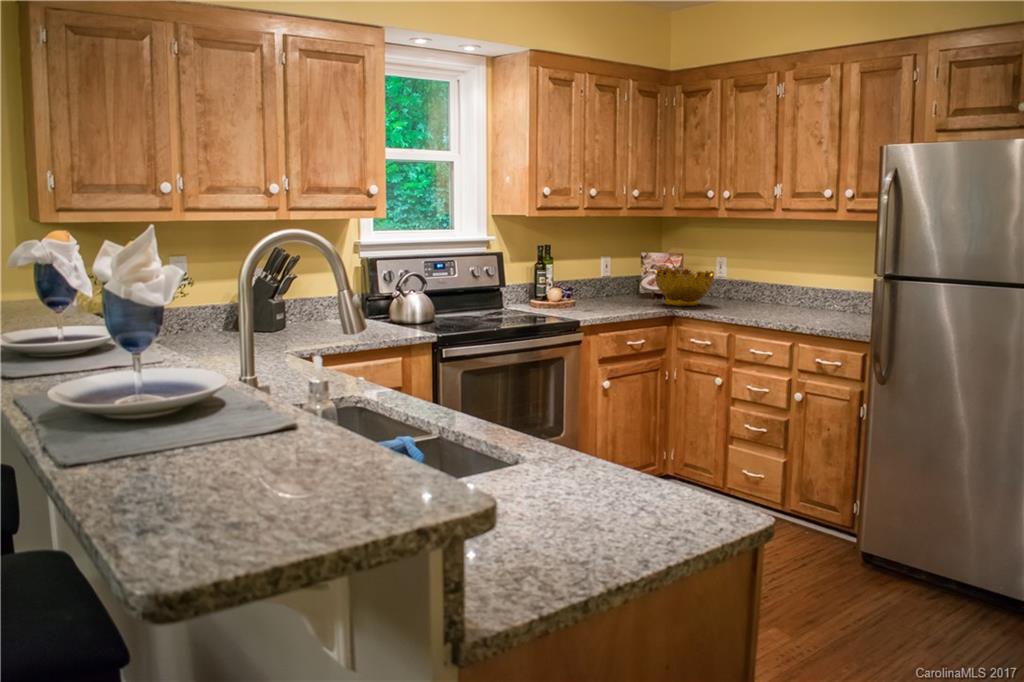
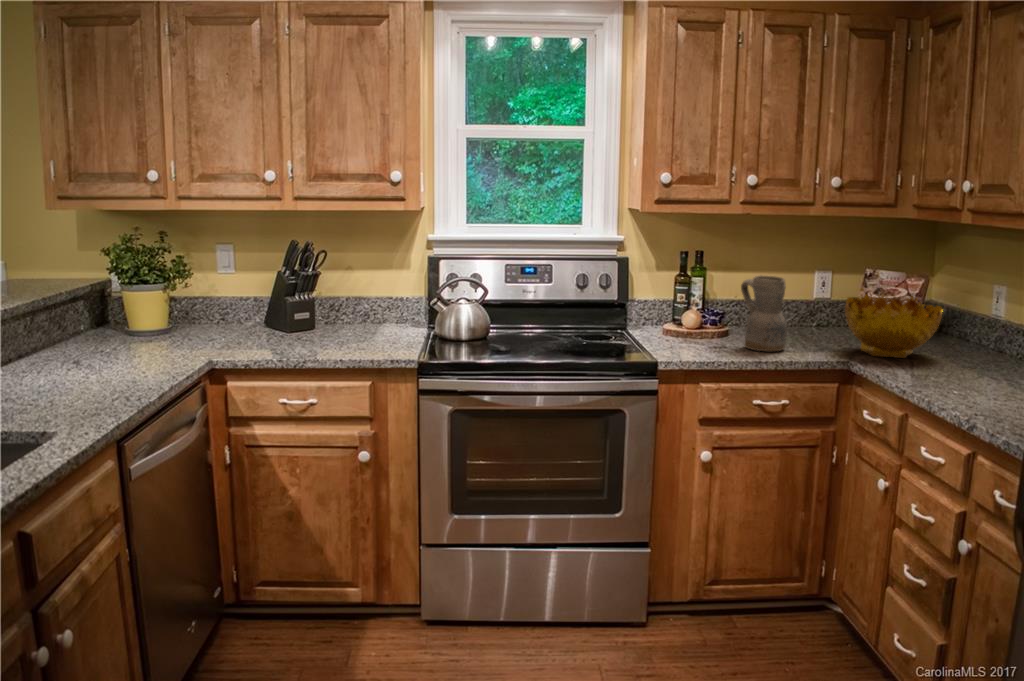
ceramic pitcher: none [597,258,632,309] -> present [741,276,787,351]

